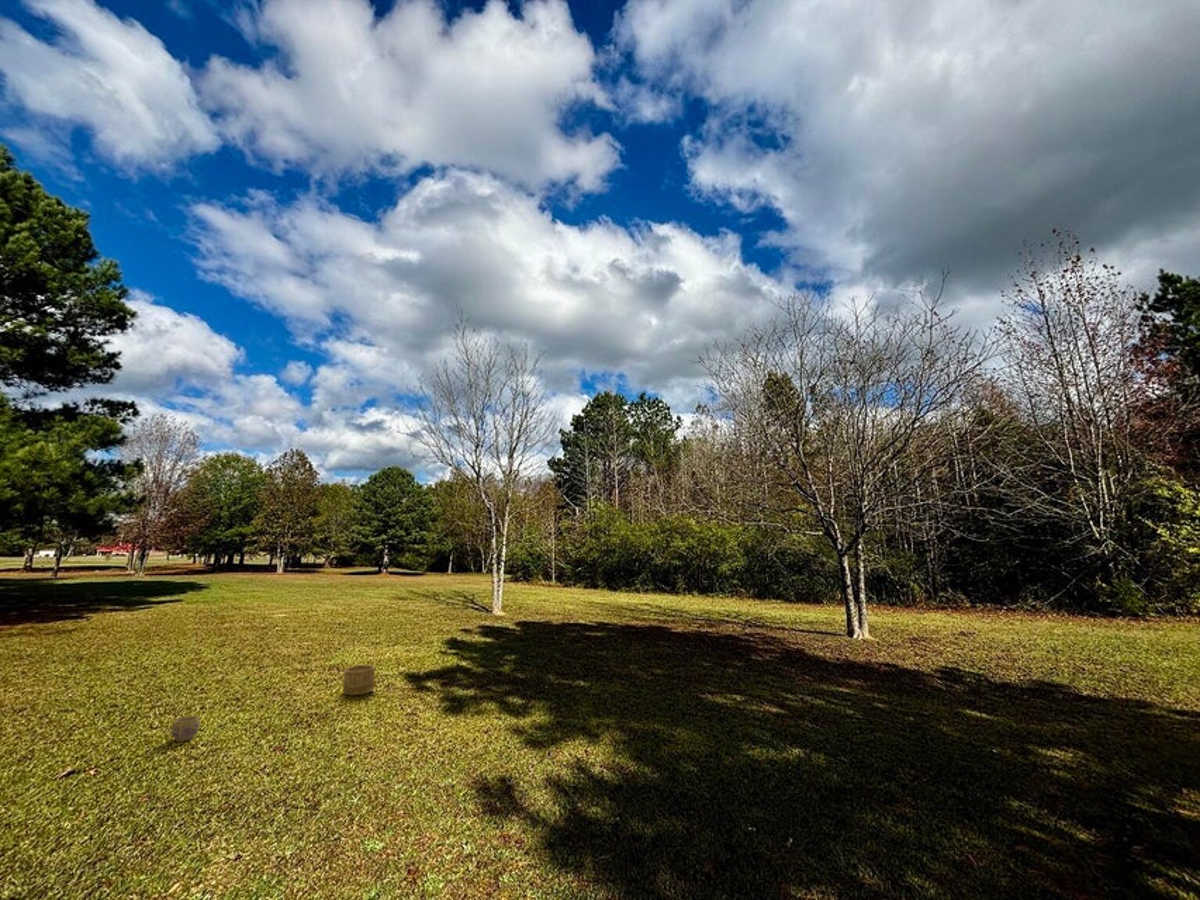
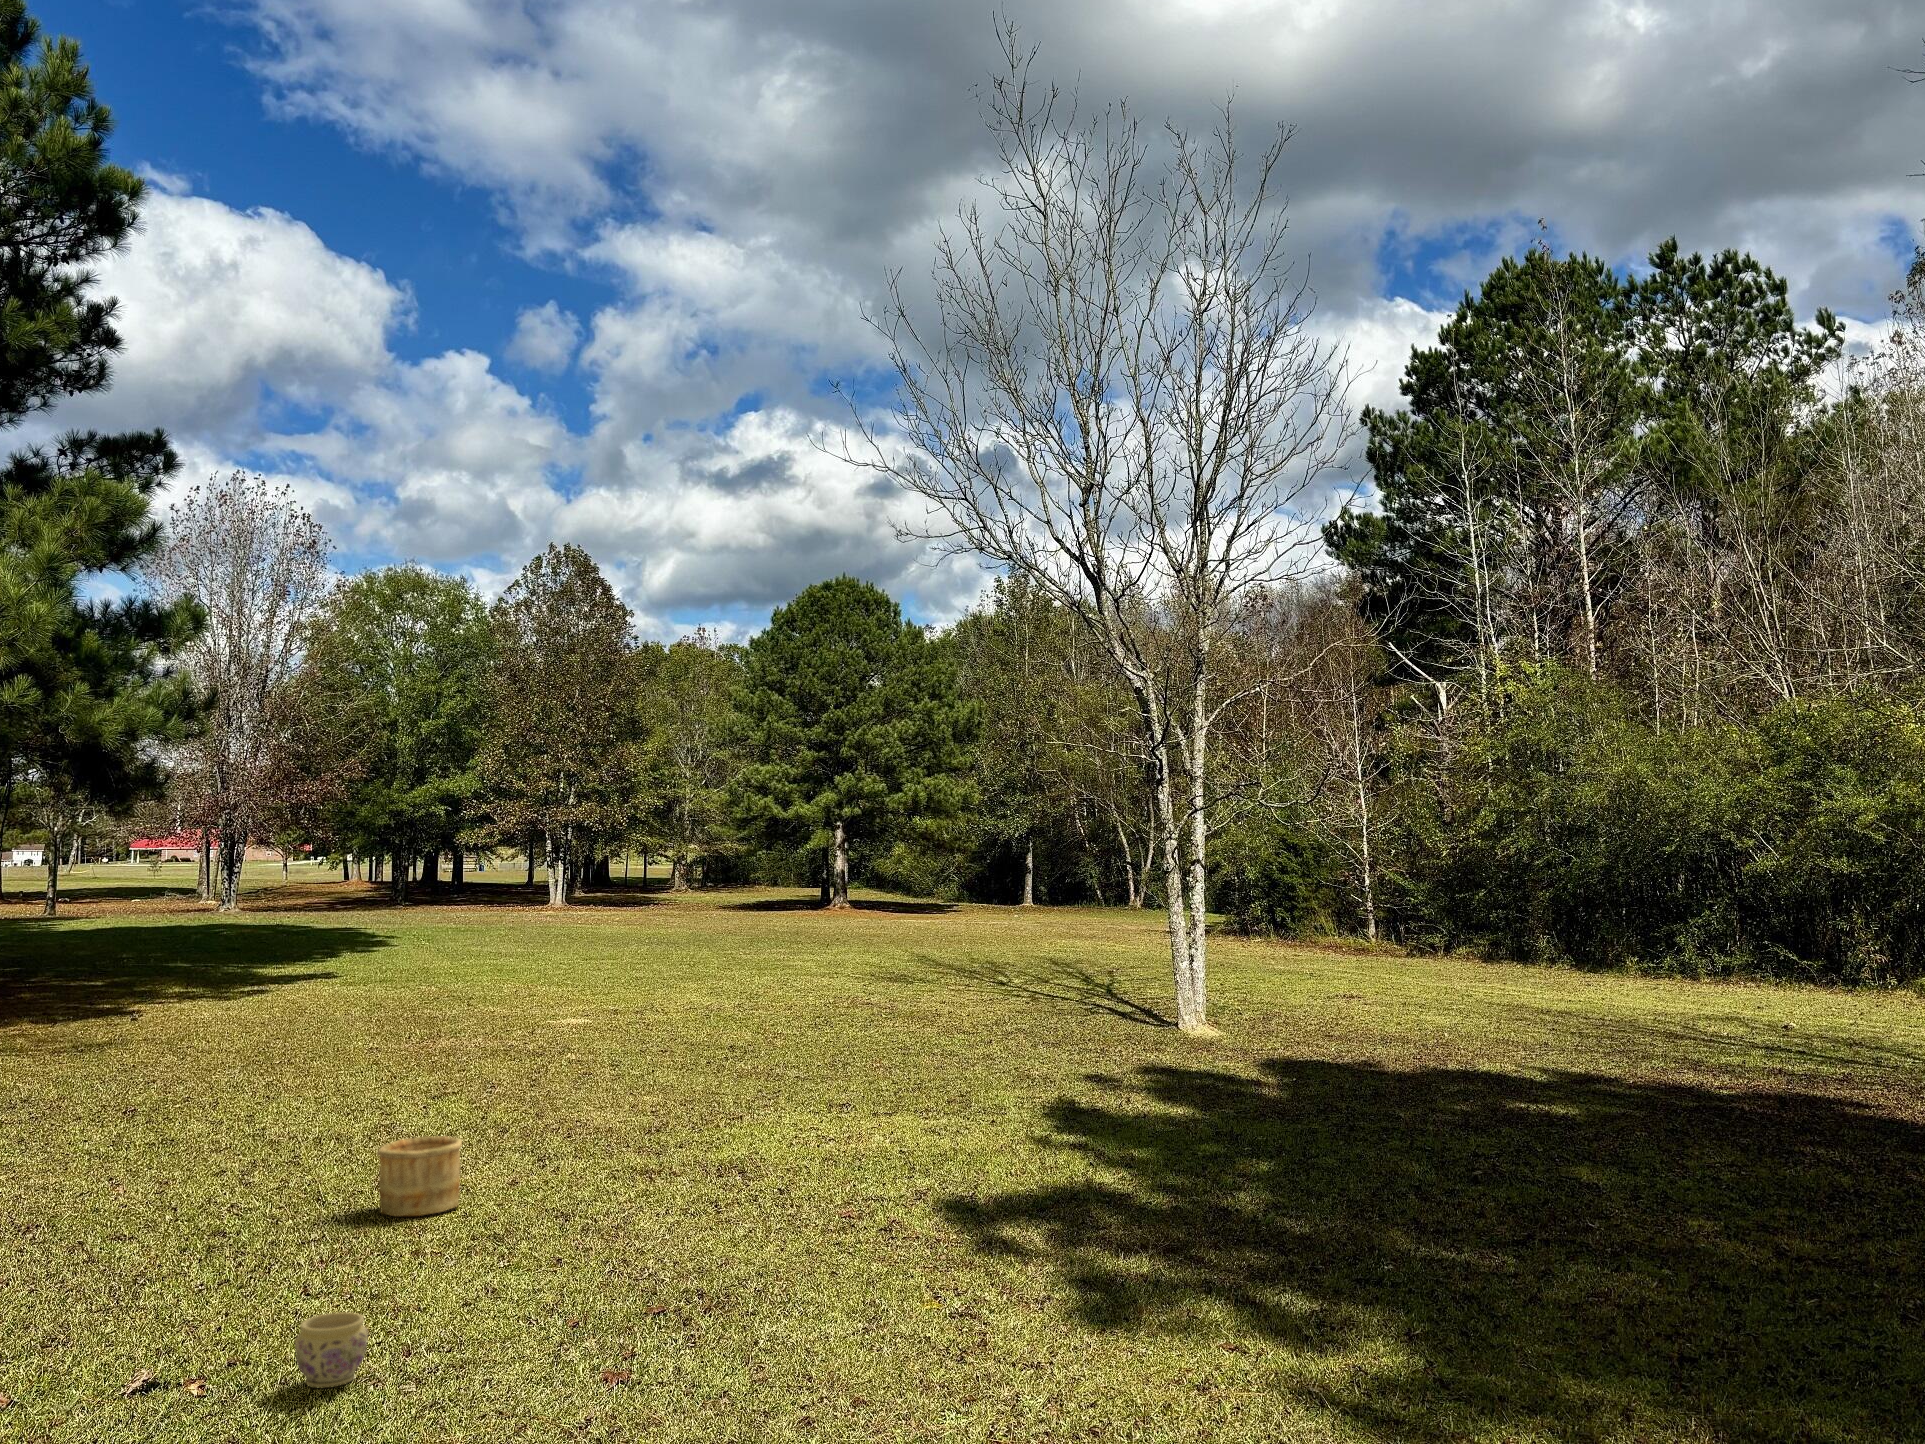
wooden bucket: present [344,665,375,695] -> present [377,1136,462,1216]

